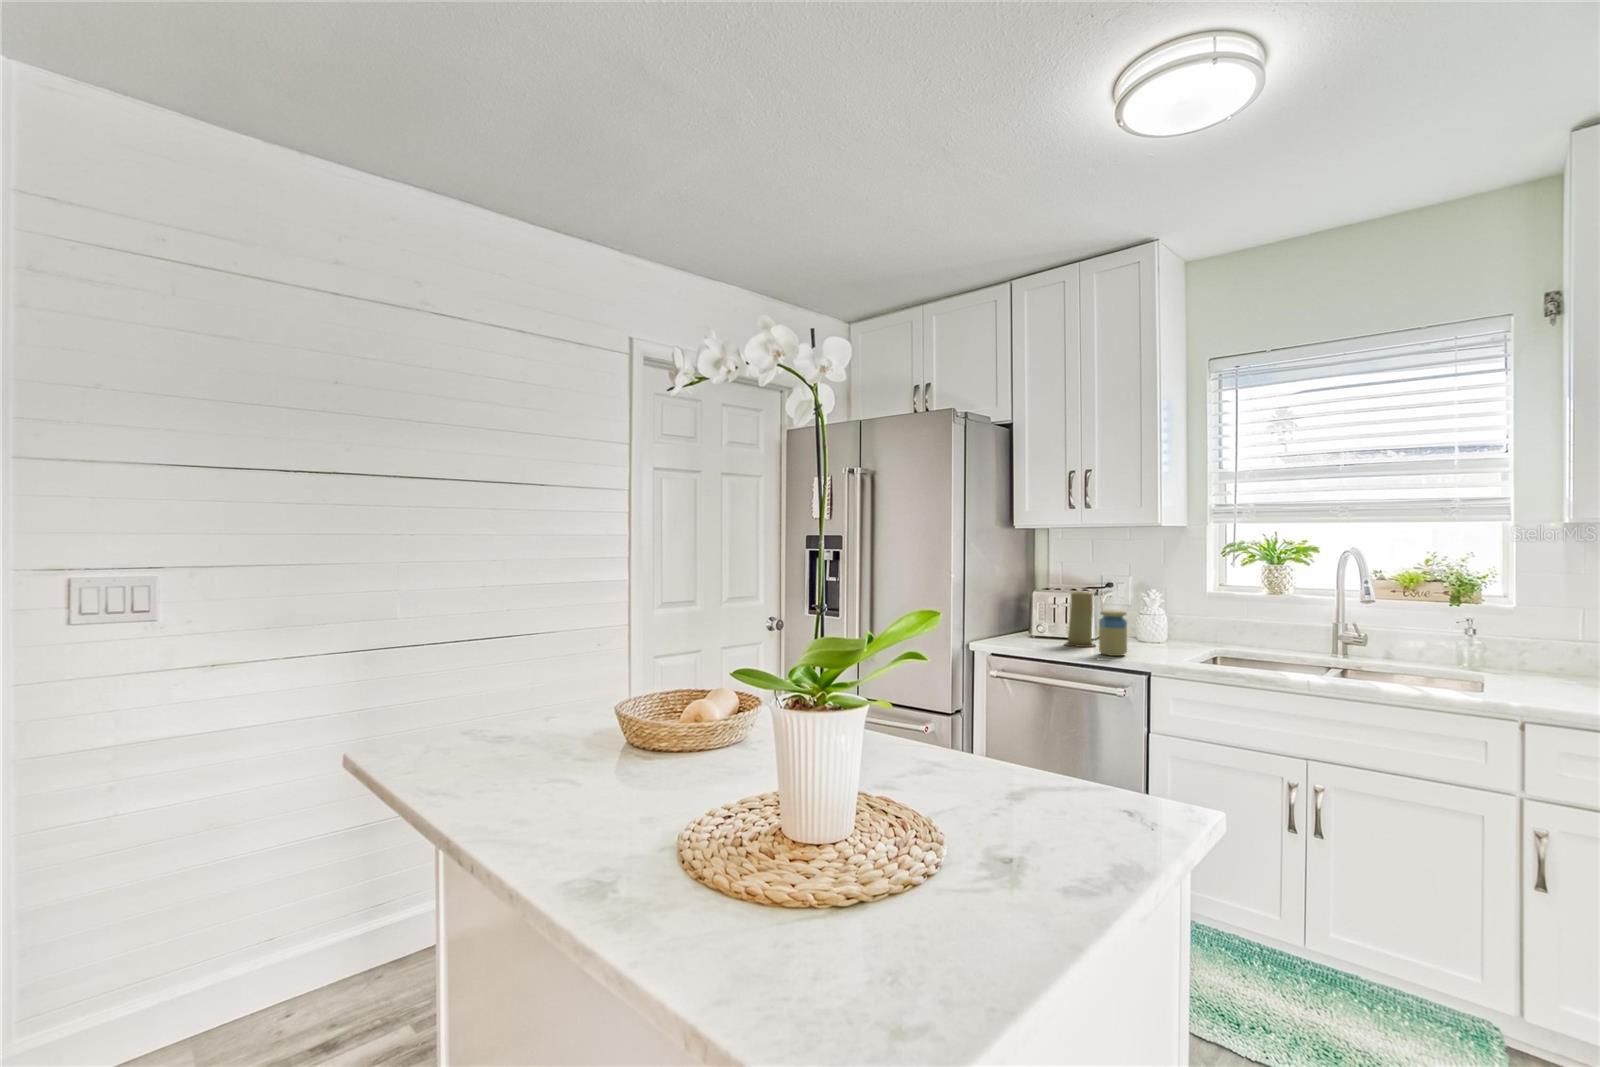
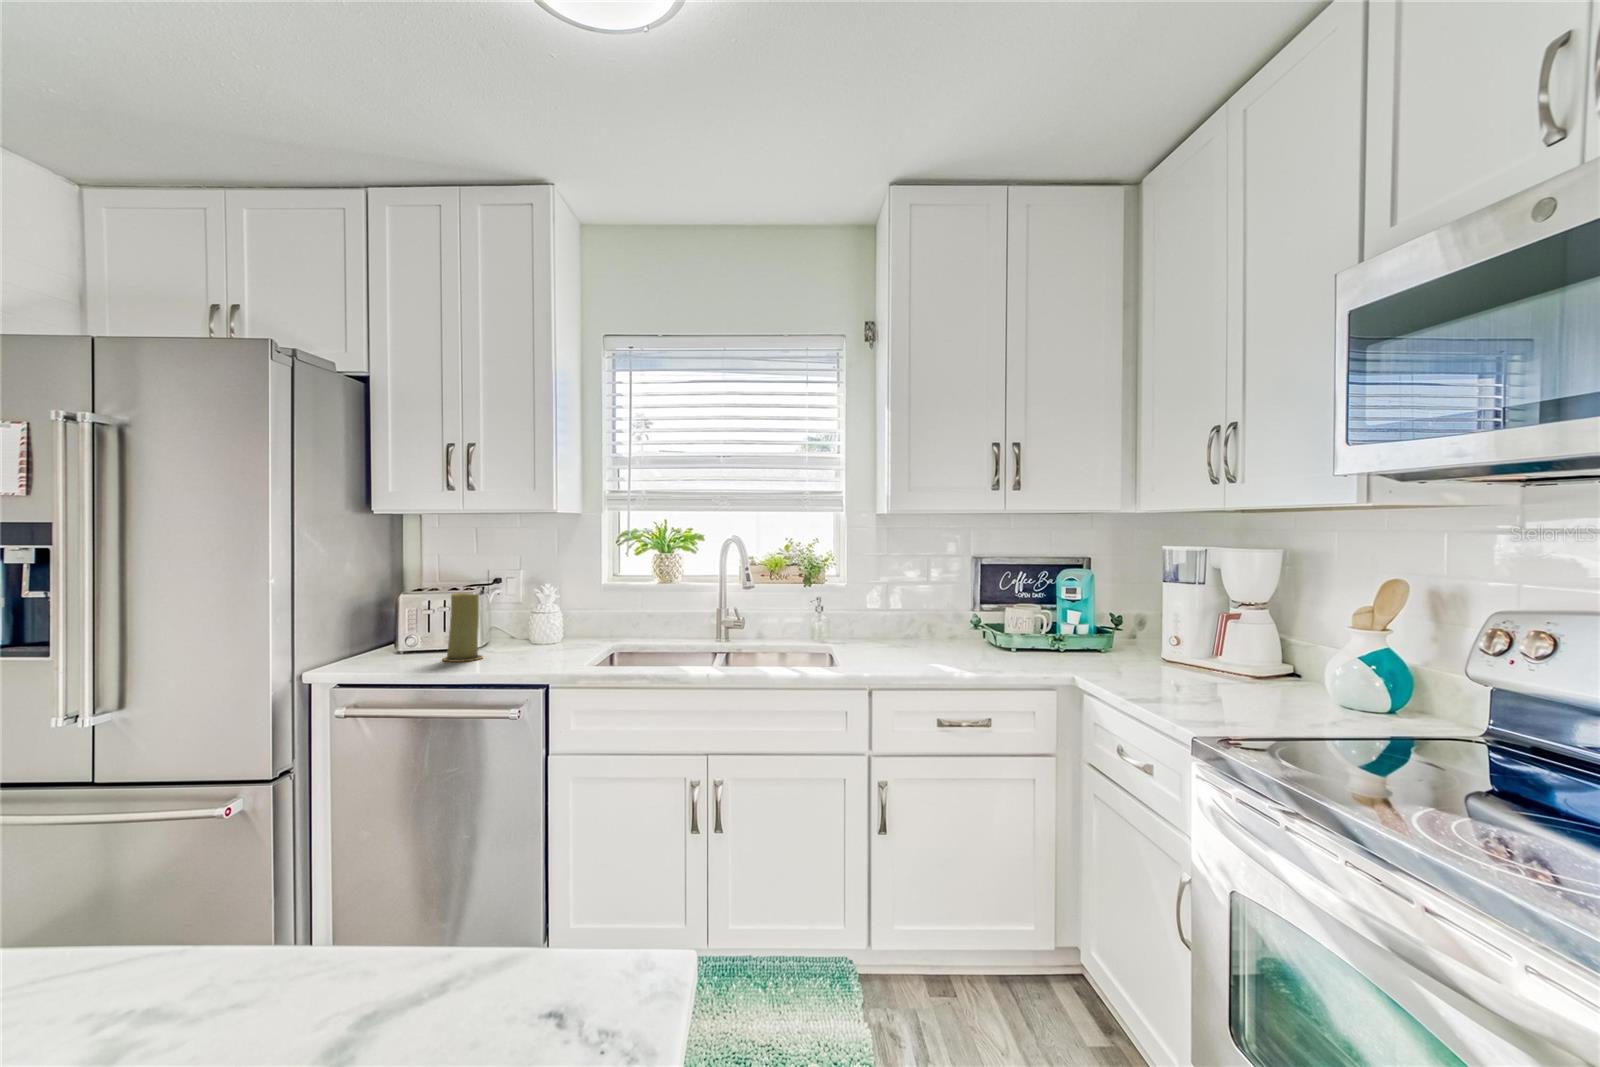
jar: present [1099,610,1127,656] -> none [488,613,522,669]

